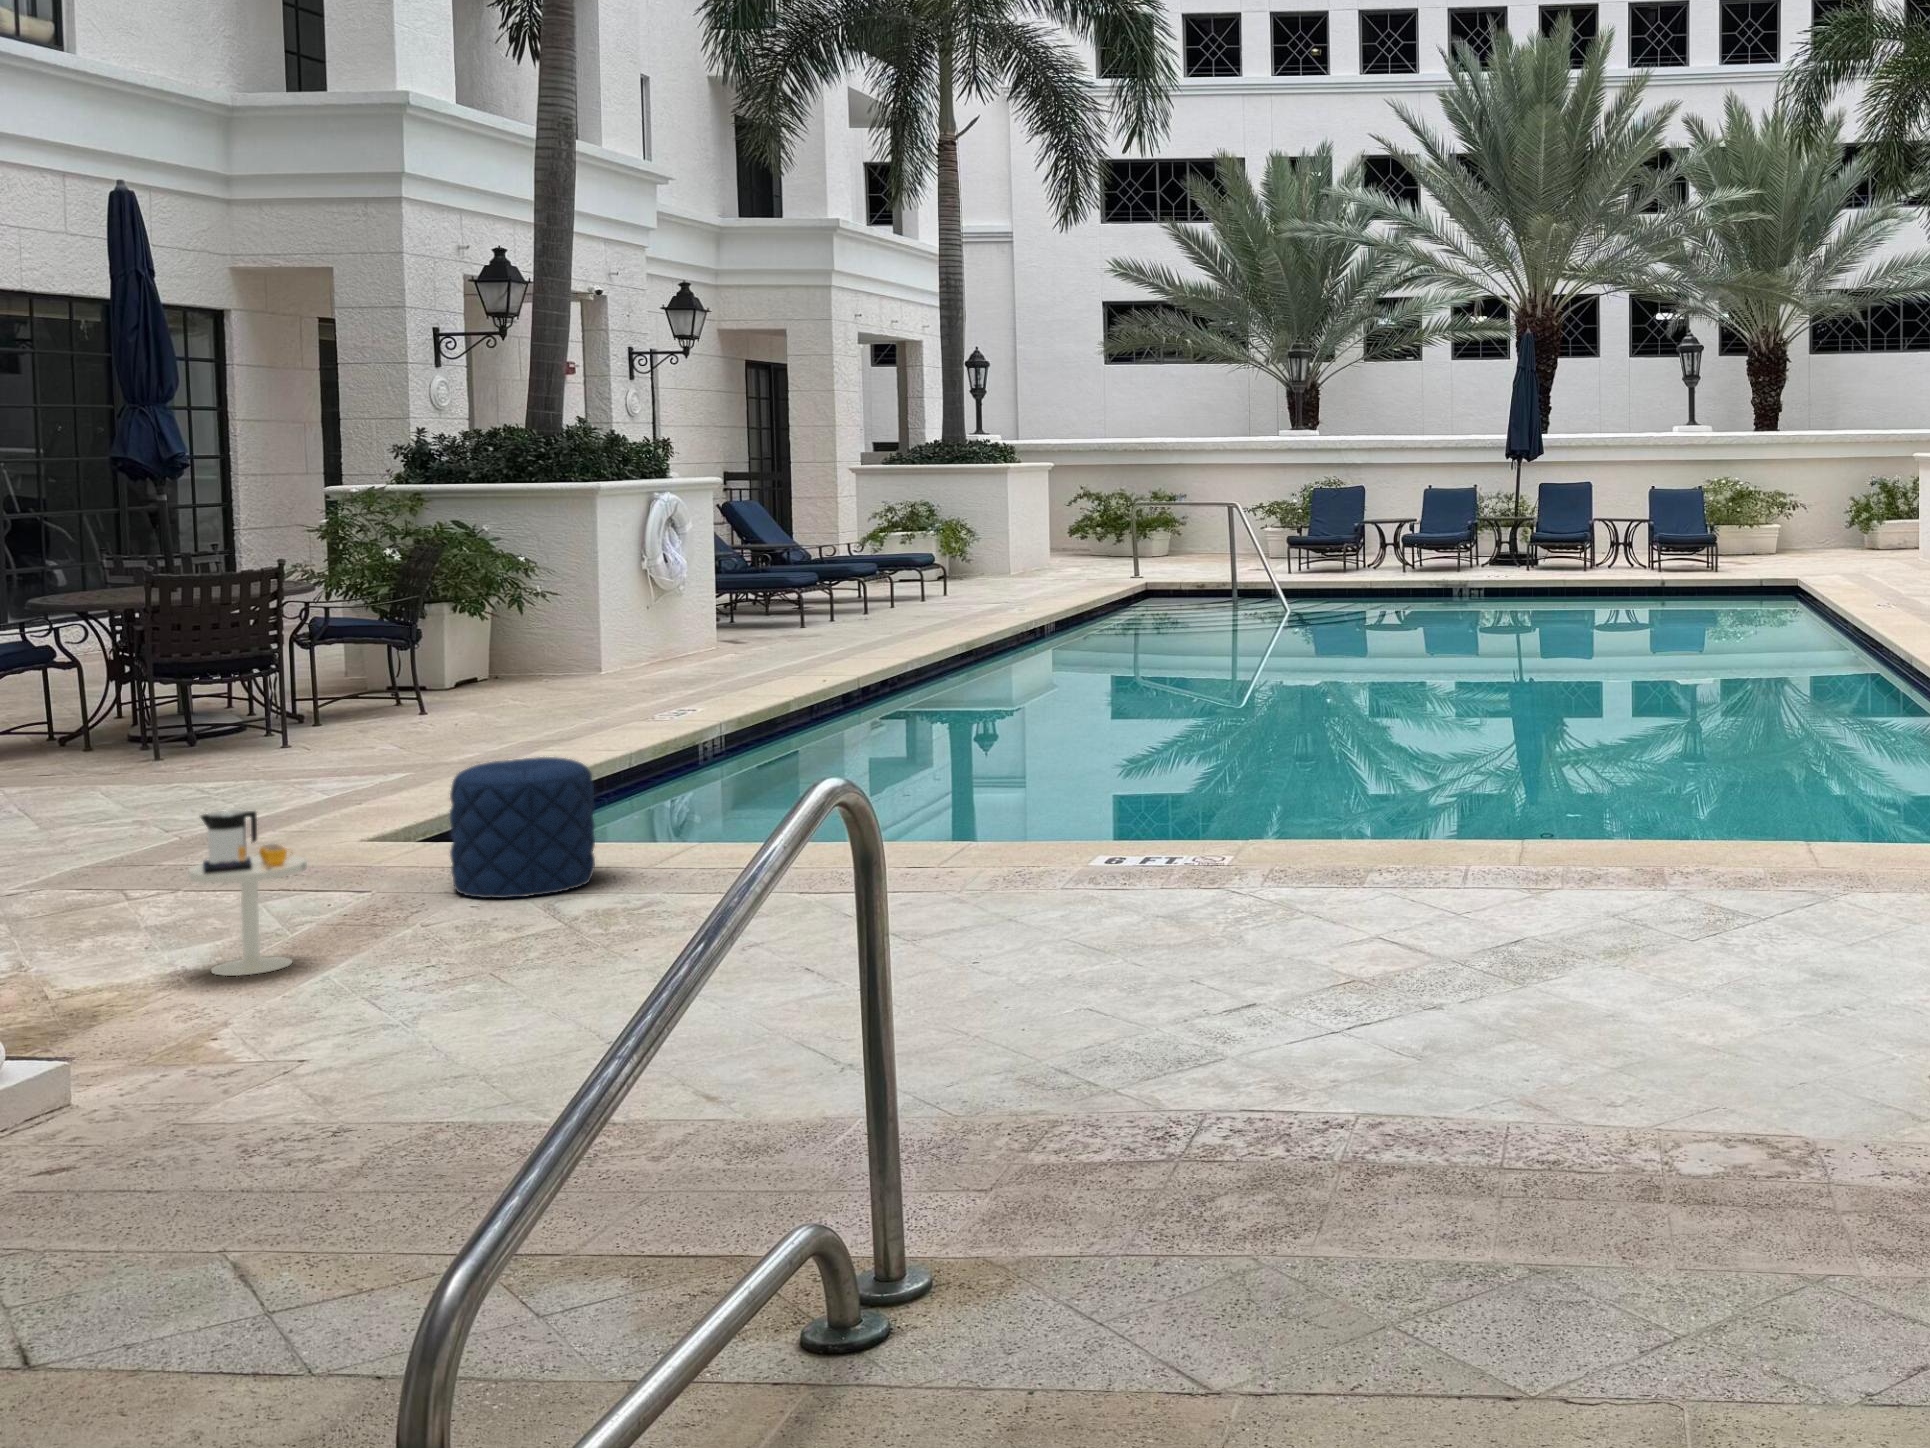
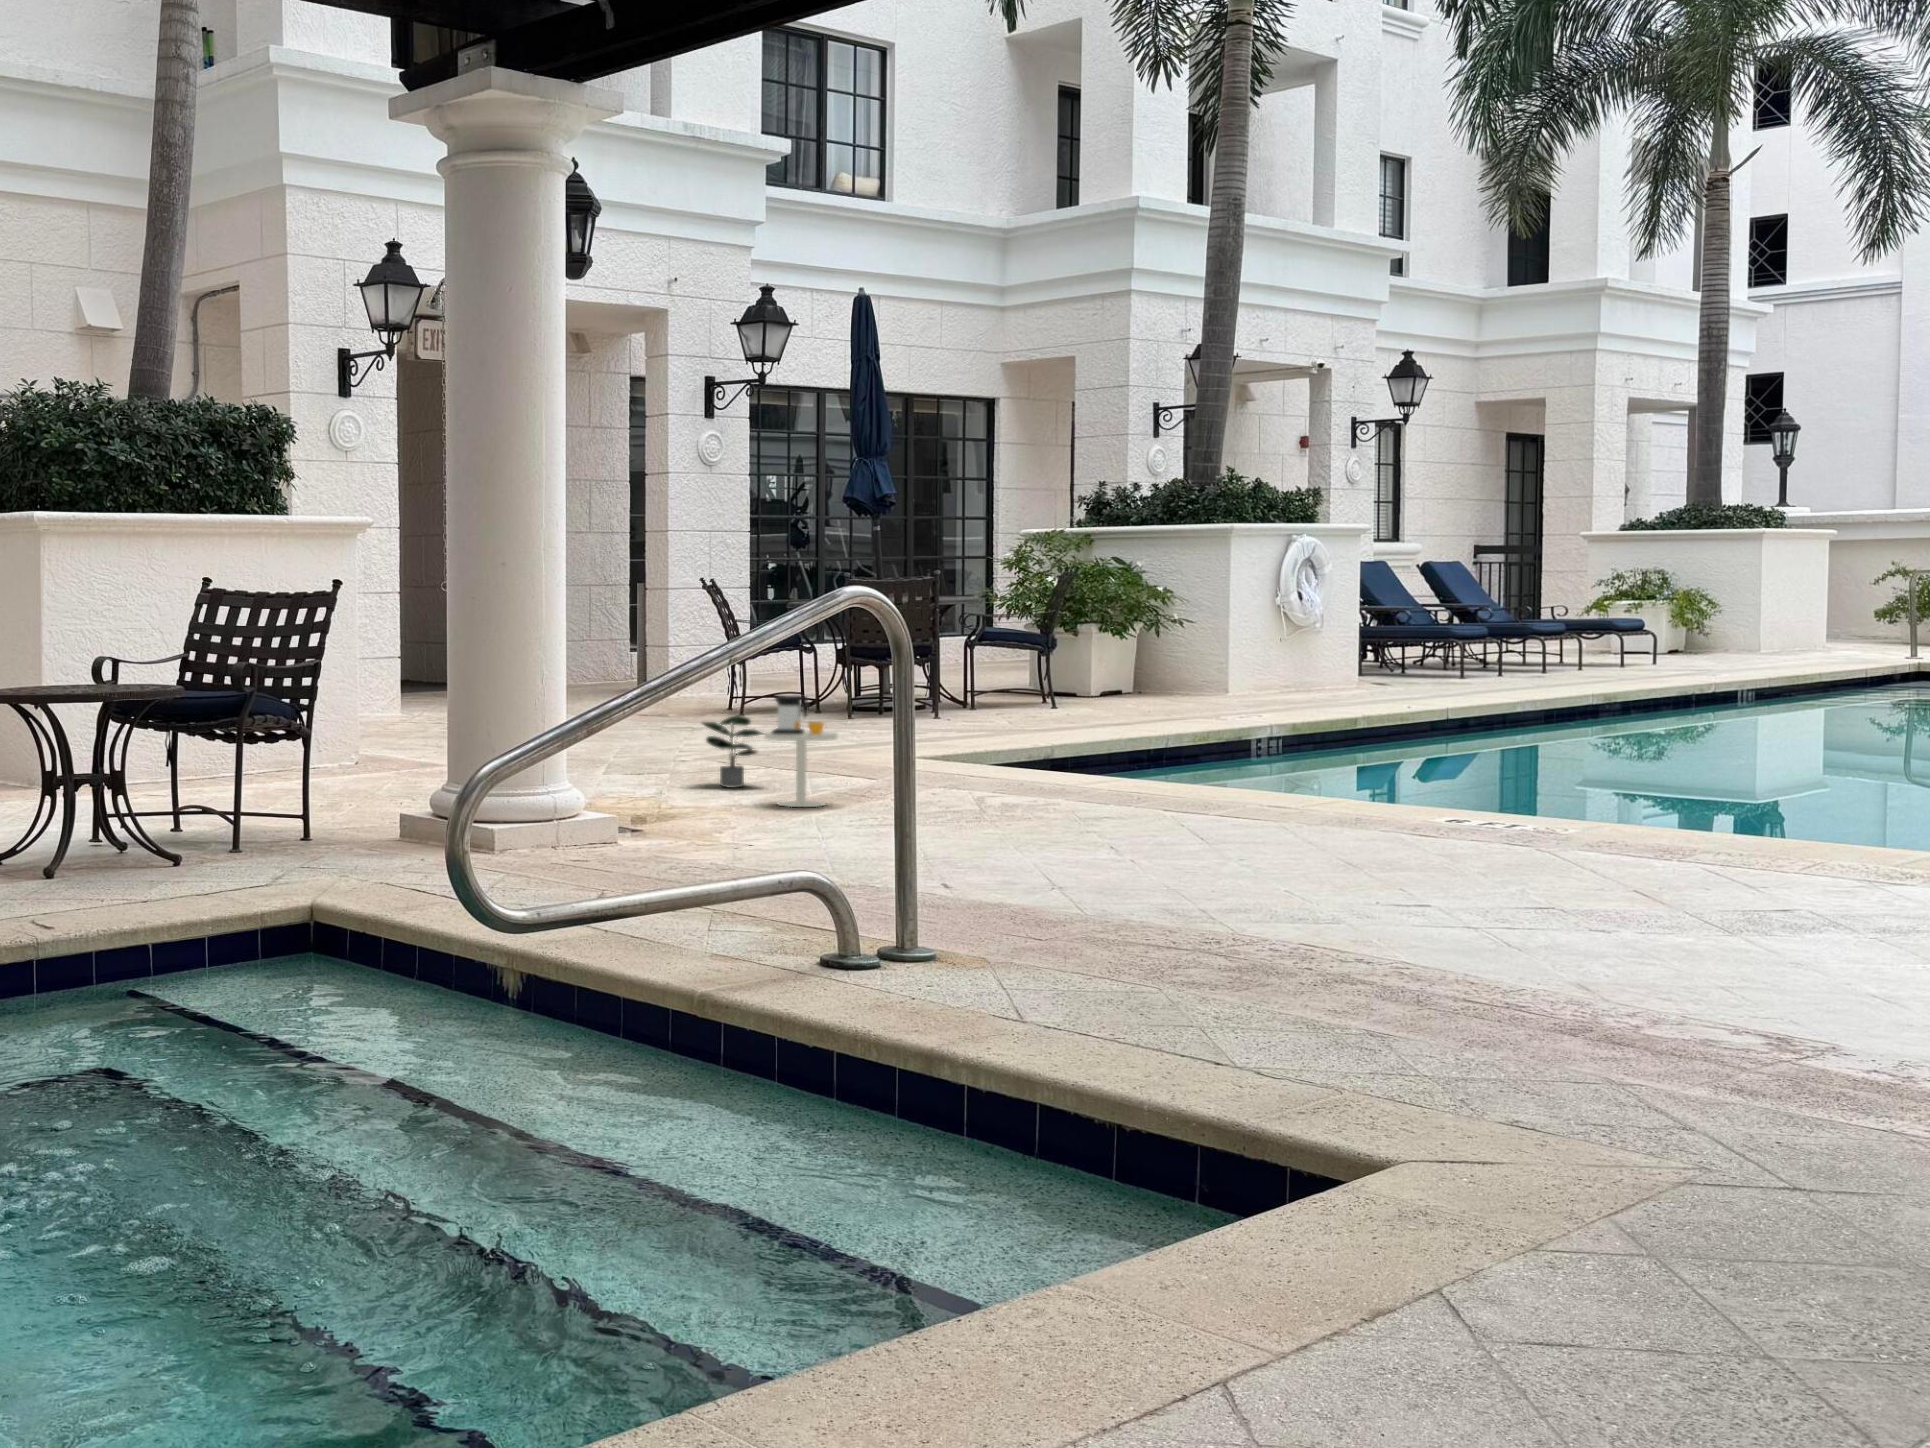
pouf: present [450,757,595,898] -> none [960,694,1065,794]
potted plant: none [39,829,158,940] -> present [703,715,765,788]

